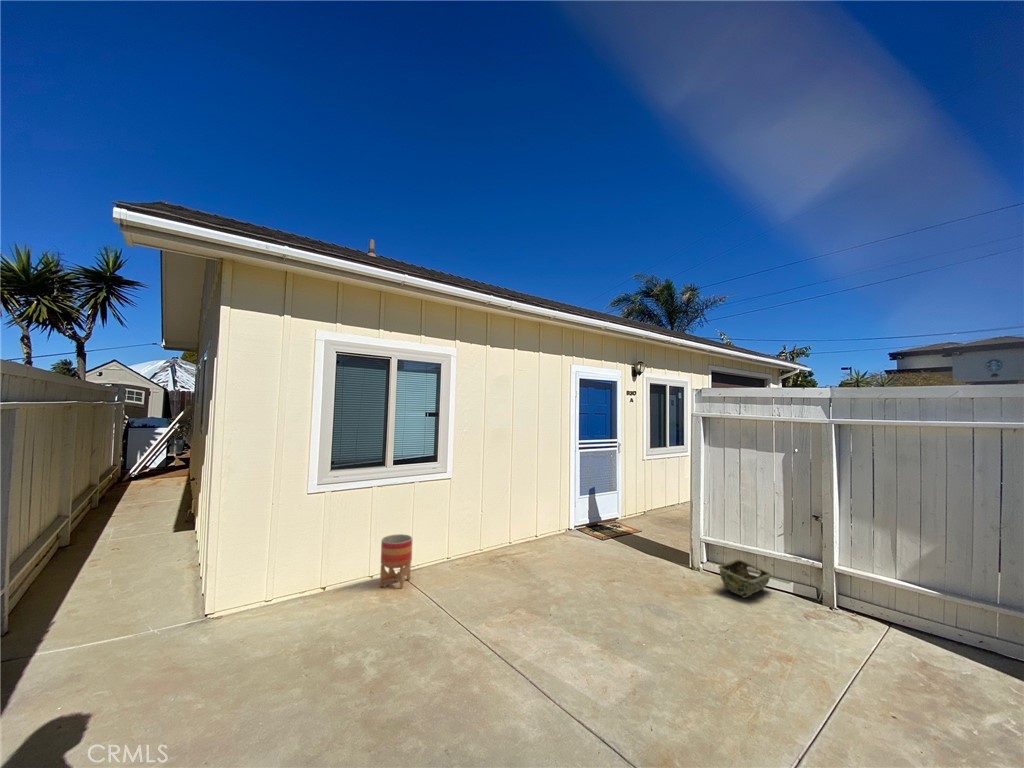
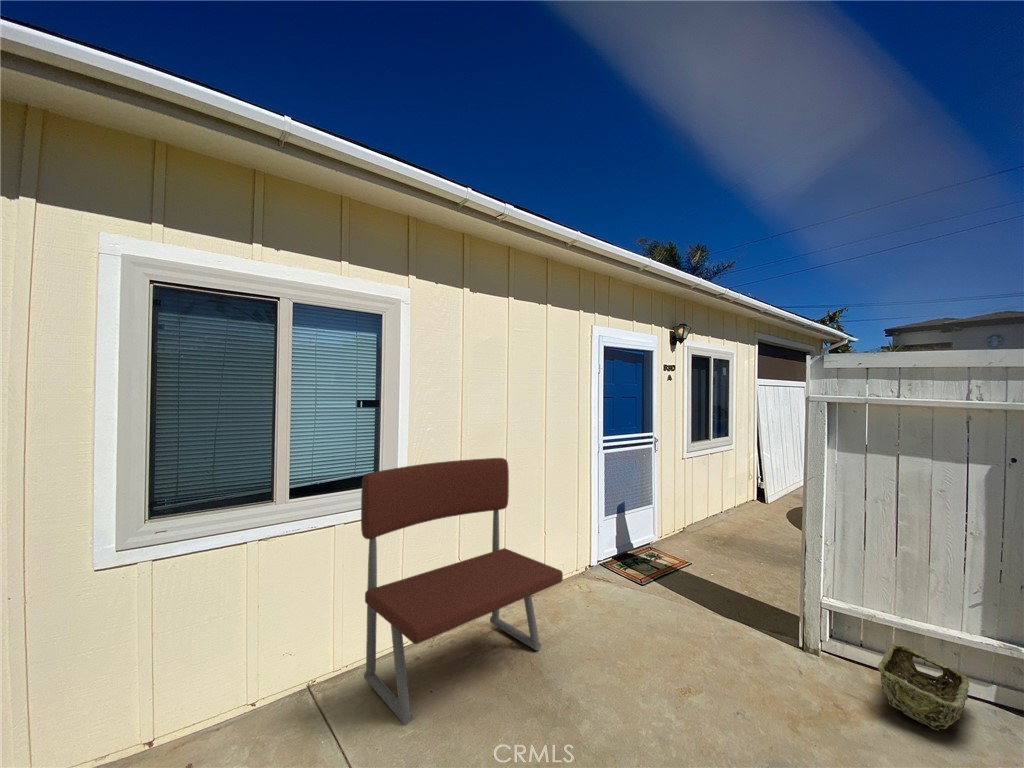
bench: none [429,450,545,588] -> present [361,458,563,724]
planter: present [380,534,412,589] -> none [264,621,328,734]

